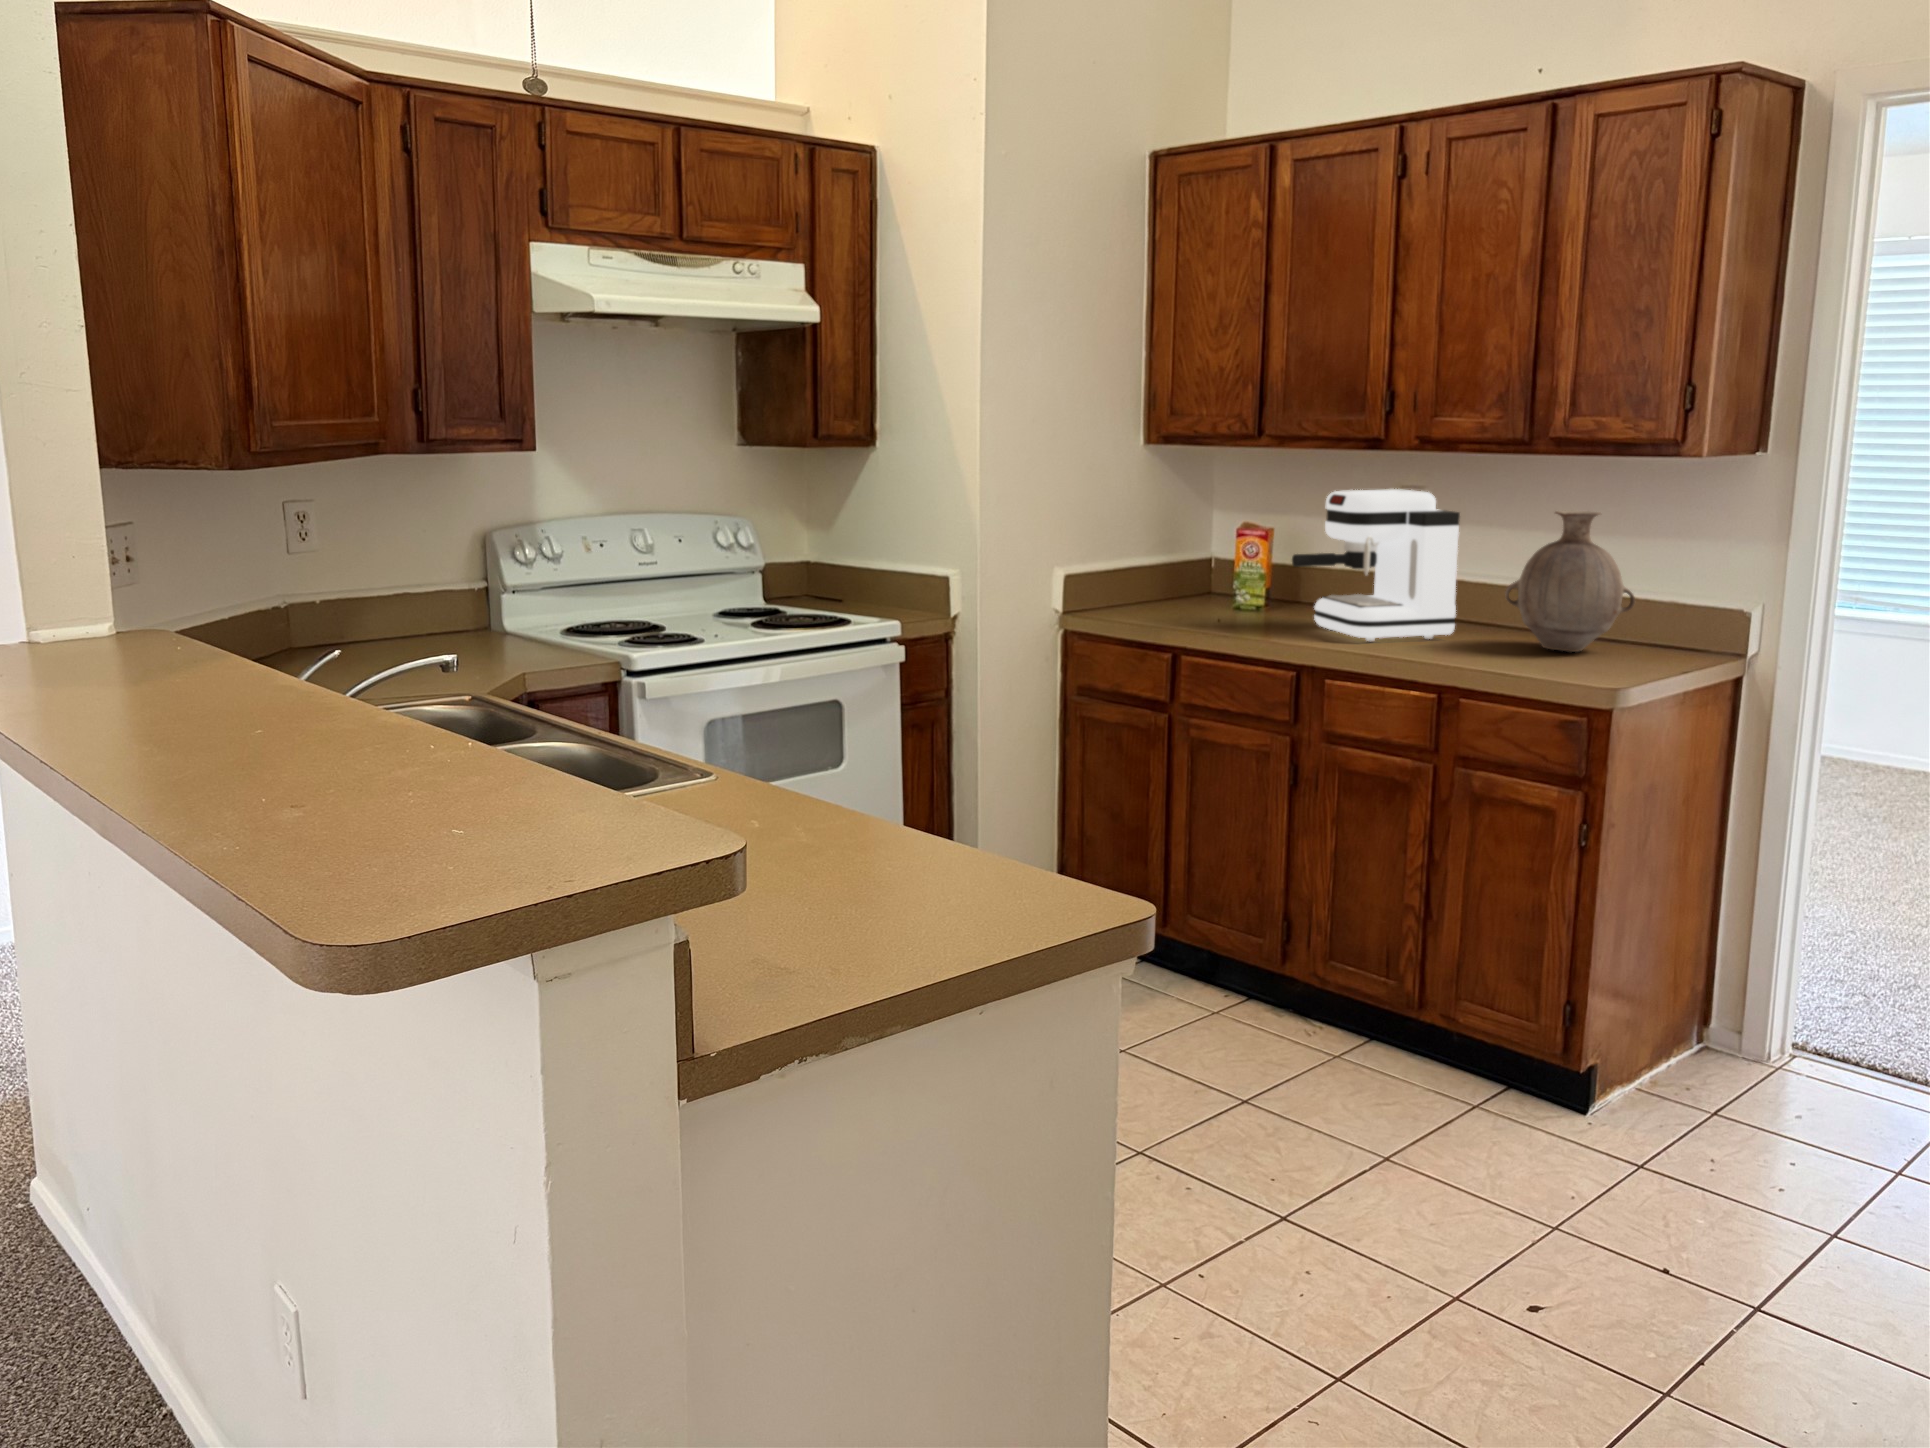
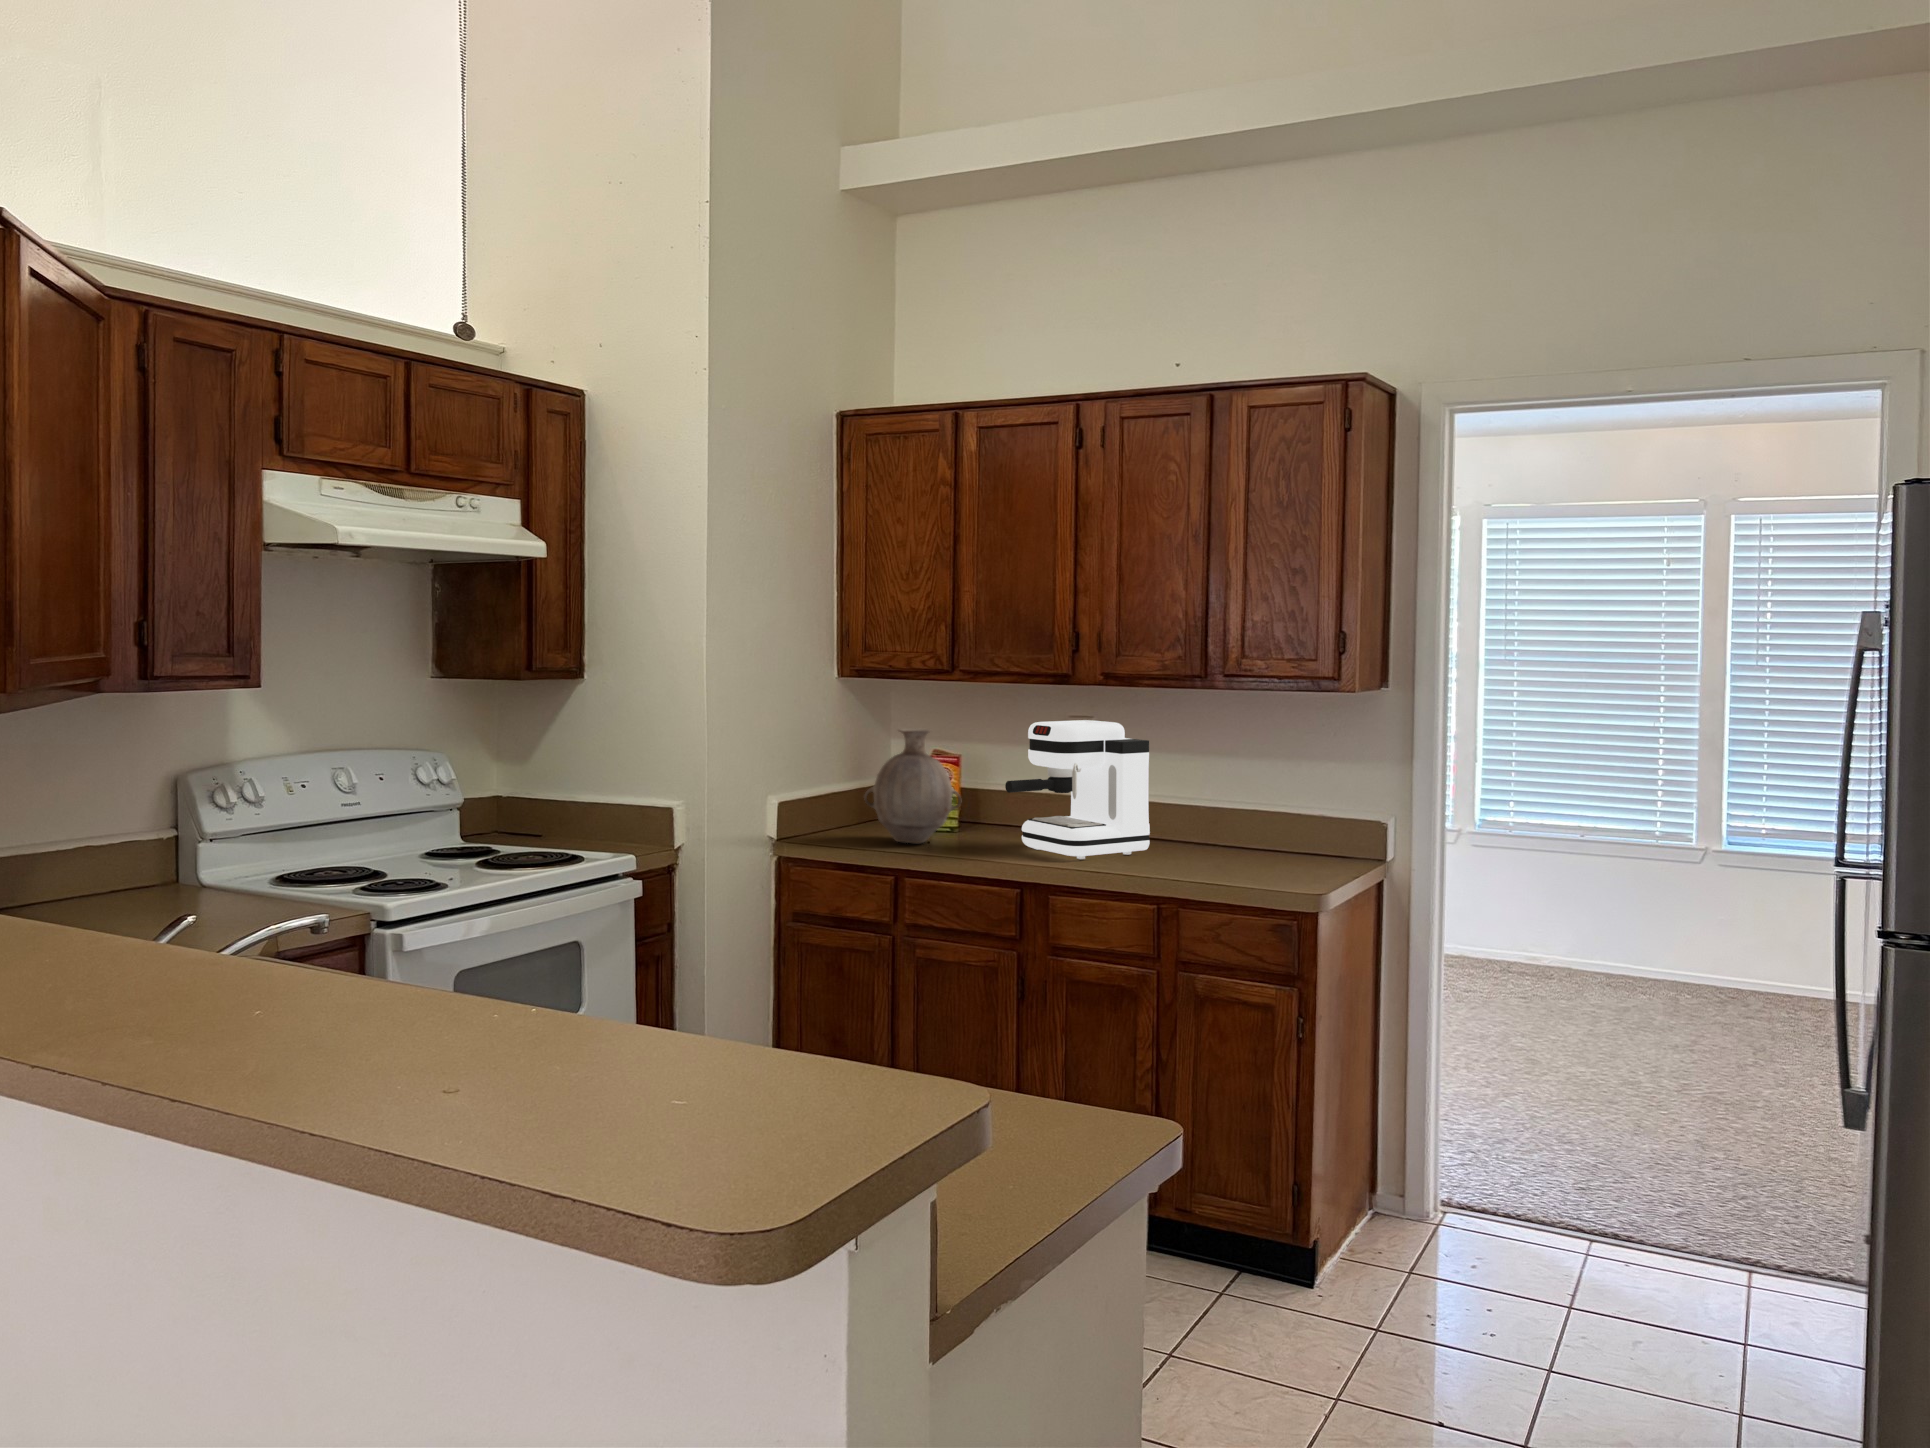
vase: present [1505,510,1635,652] -> present [864,729,961,844]

